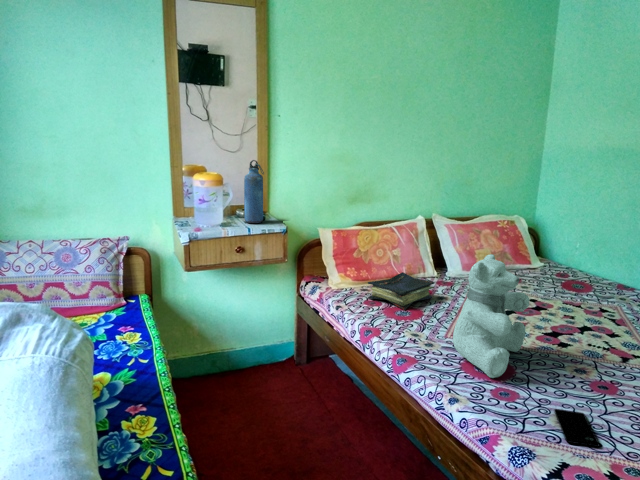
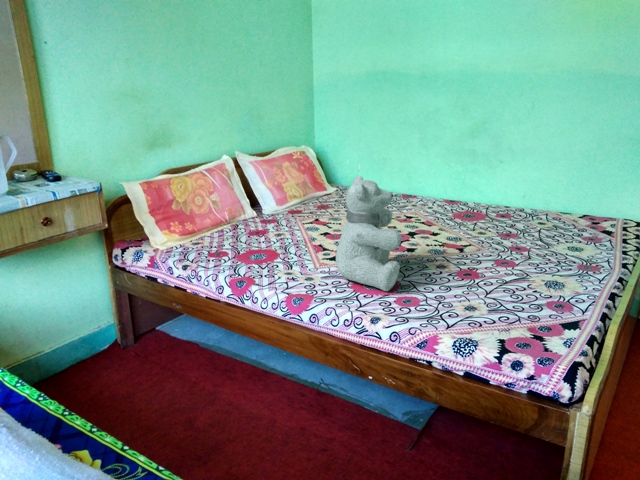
water bottle: present [244,160,264,223] -> none [24,100,62,186]
book: present [368,272,434,310] -> none [208,216,274,253]
smartphone: present [554,409,599,447] -> none [453,297,504,322]

